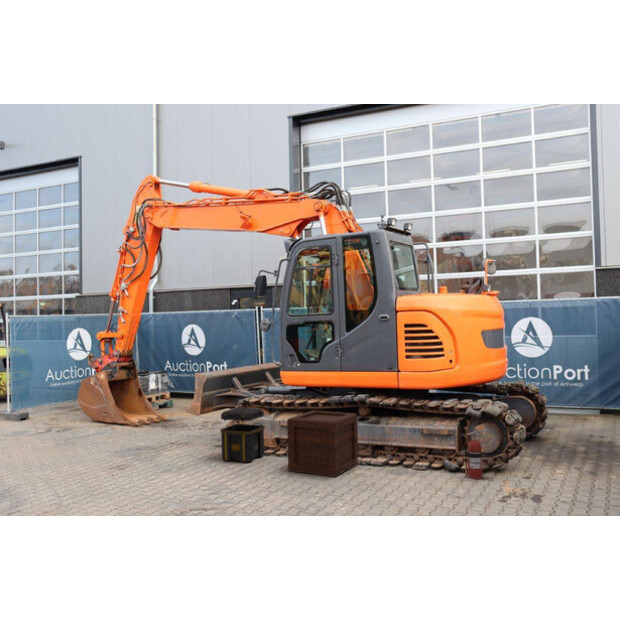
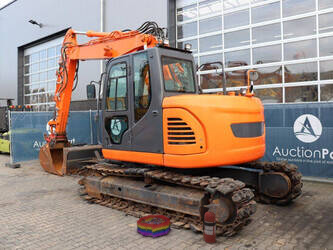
toolbox: present [220,408,265,463] -> none [58,173,89,211]
wooden crate: present [287,411,358,477] -> none [85,178,139,230]
storage bin: none [372,454,417,479] -> present [137,215,171,237]

